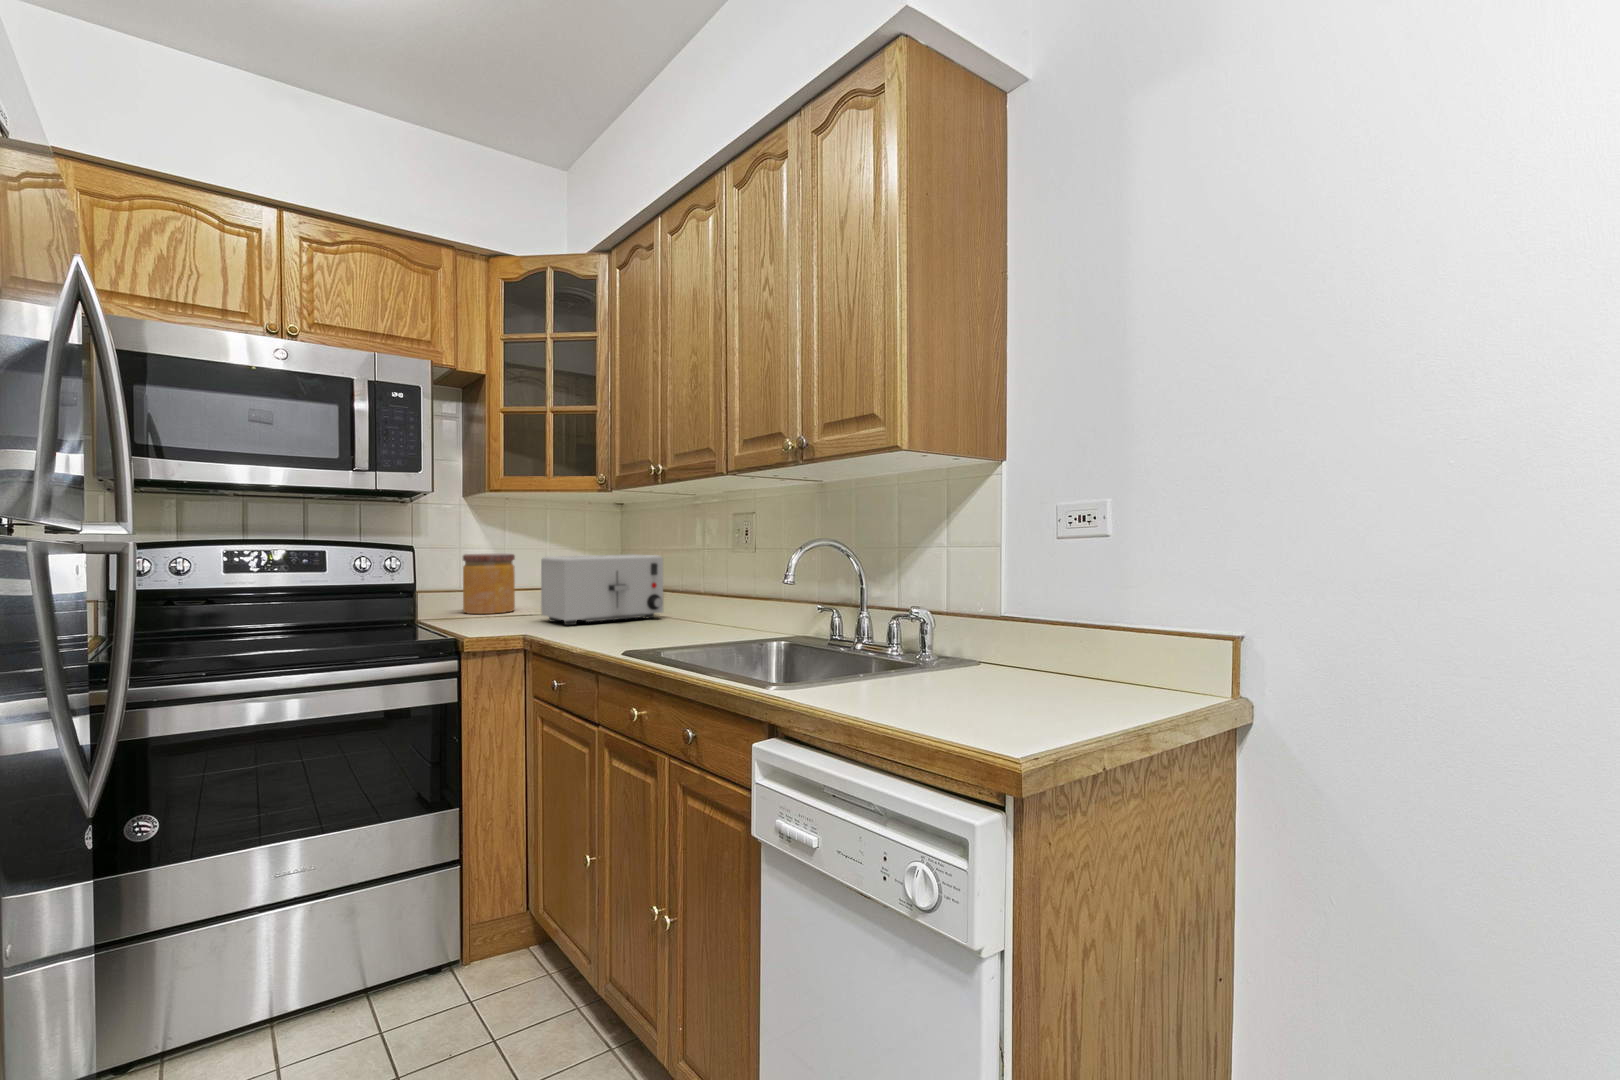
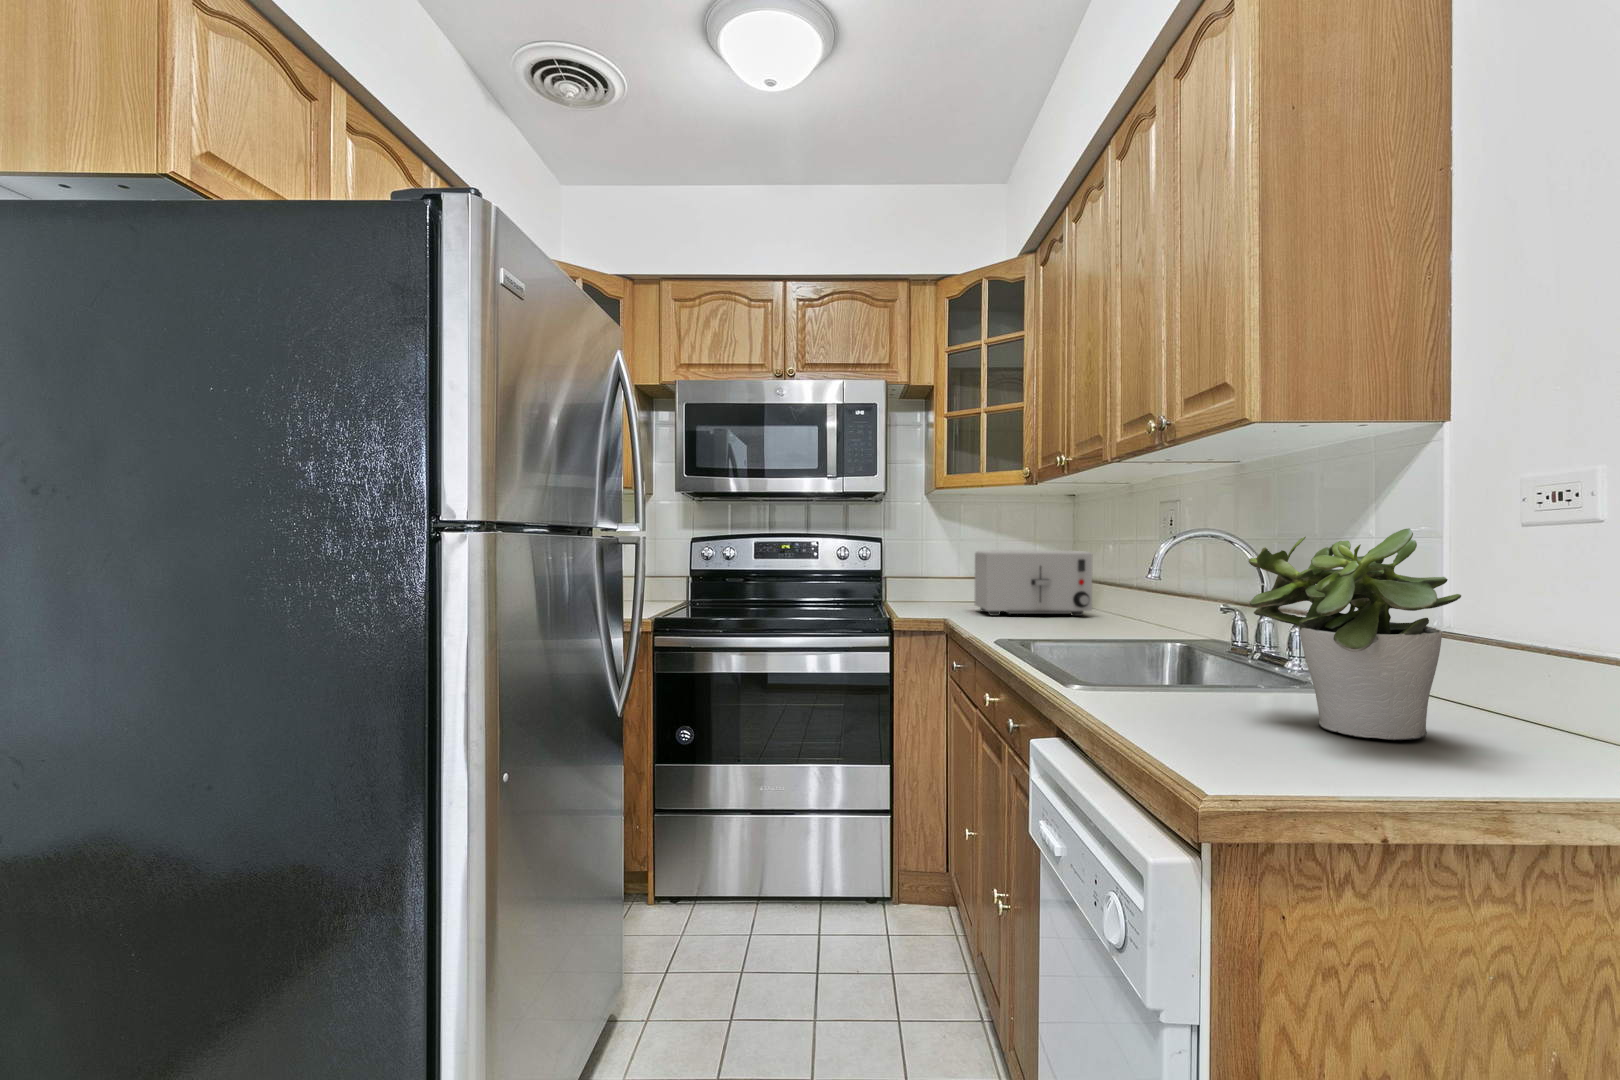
potted plant: none [924,545,1078,706] -> present [1248,528,1461,740]
jar: present [463,554,515,614] -> none [923,548,968,602]

